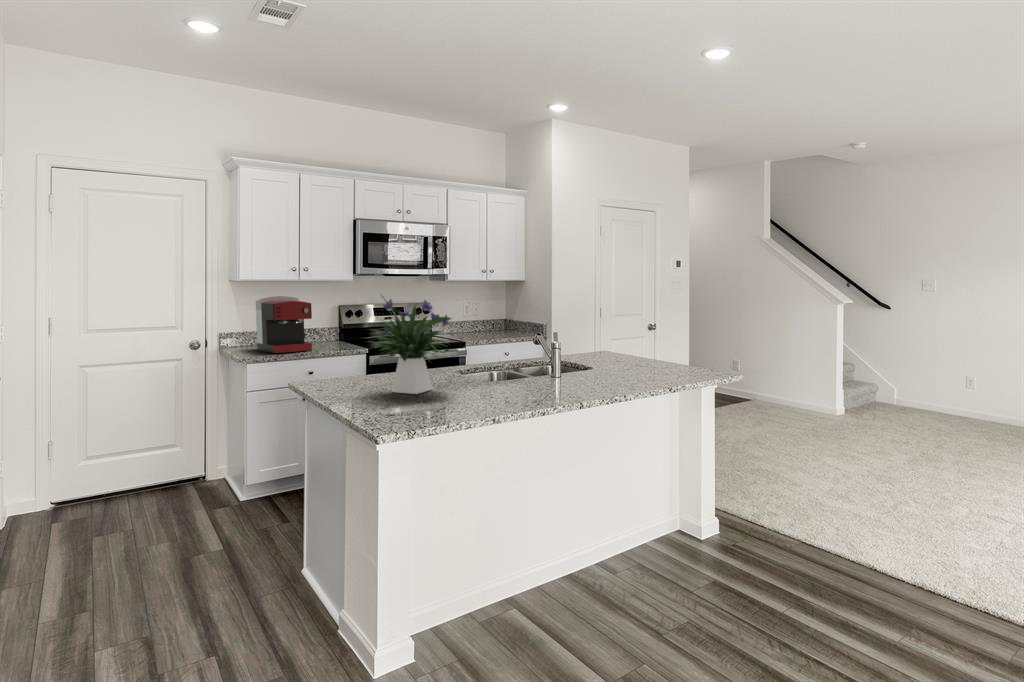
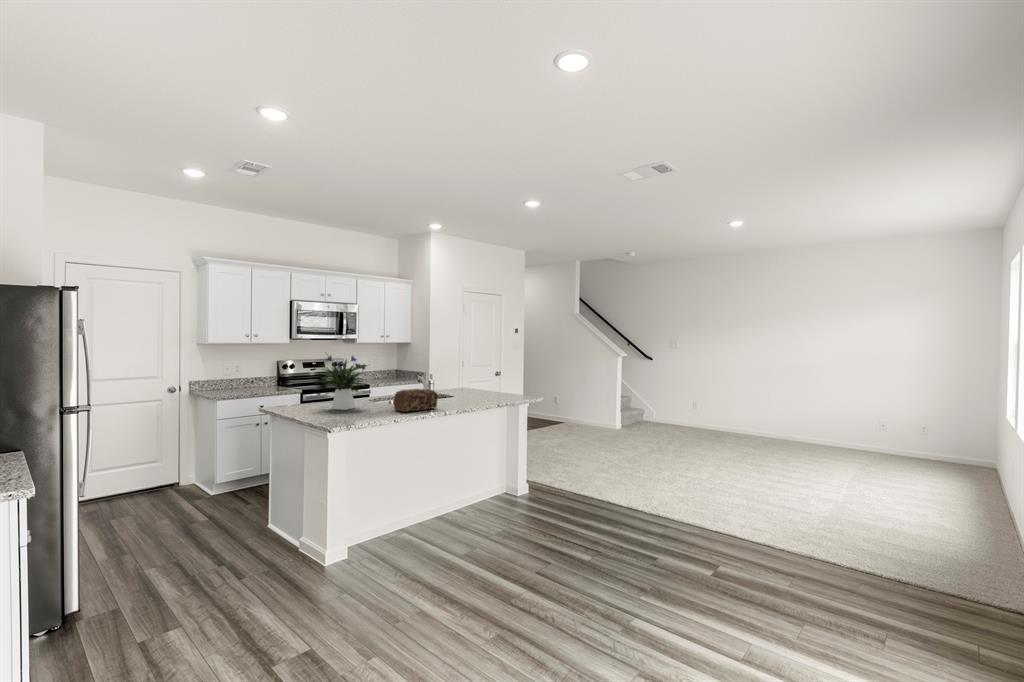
coffee maker: present [256,296,312,353] -> none [221,354,263,393]
bread loaf: none [494,361,572,404] -> present [393,389,437,412]

